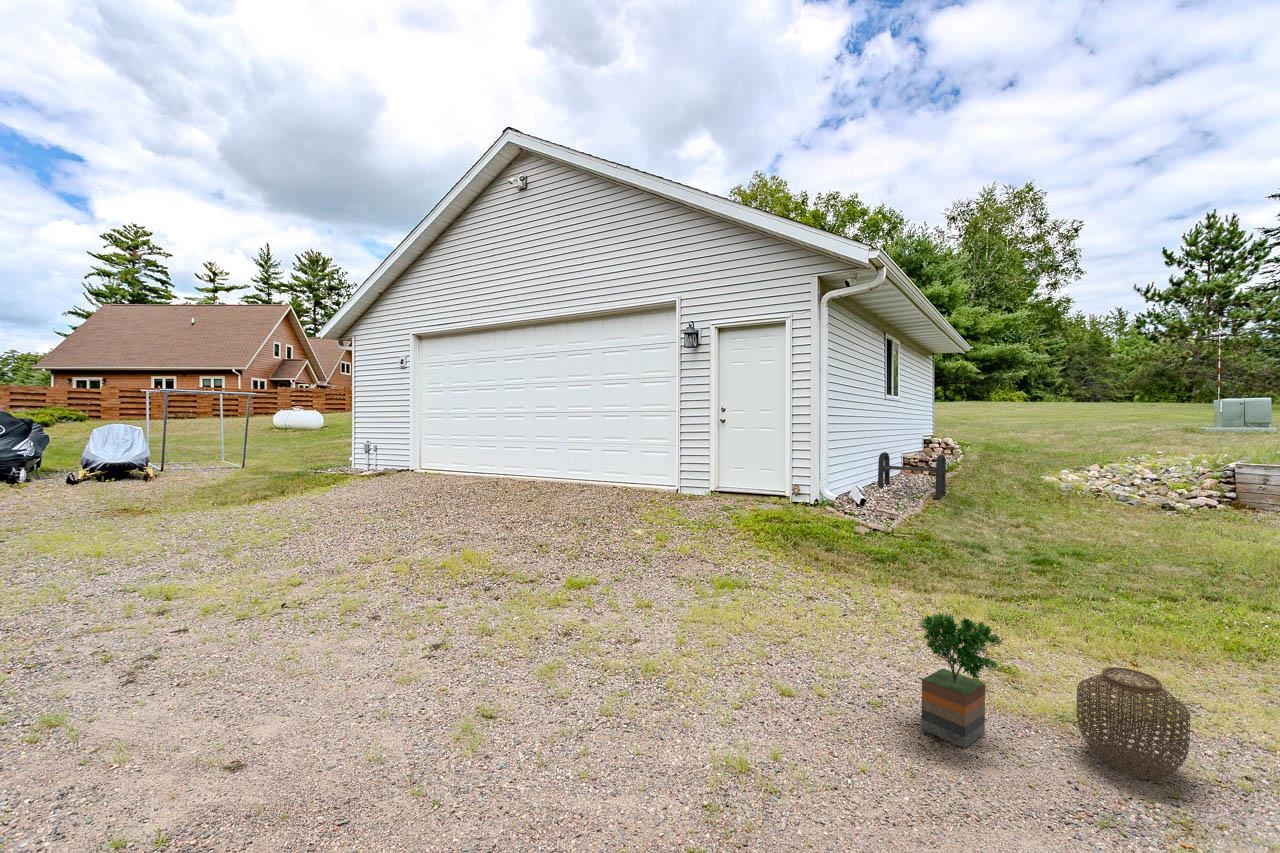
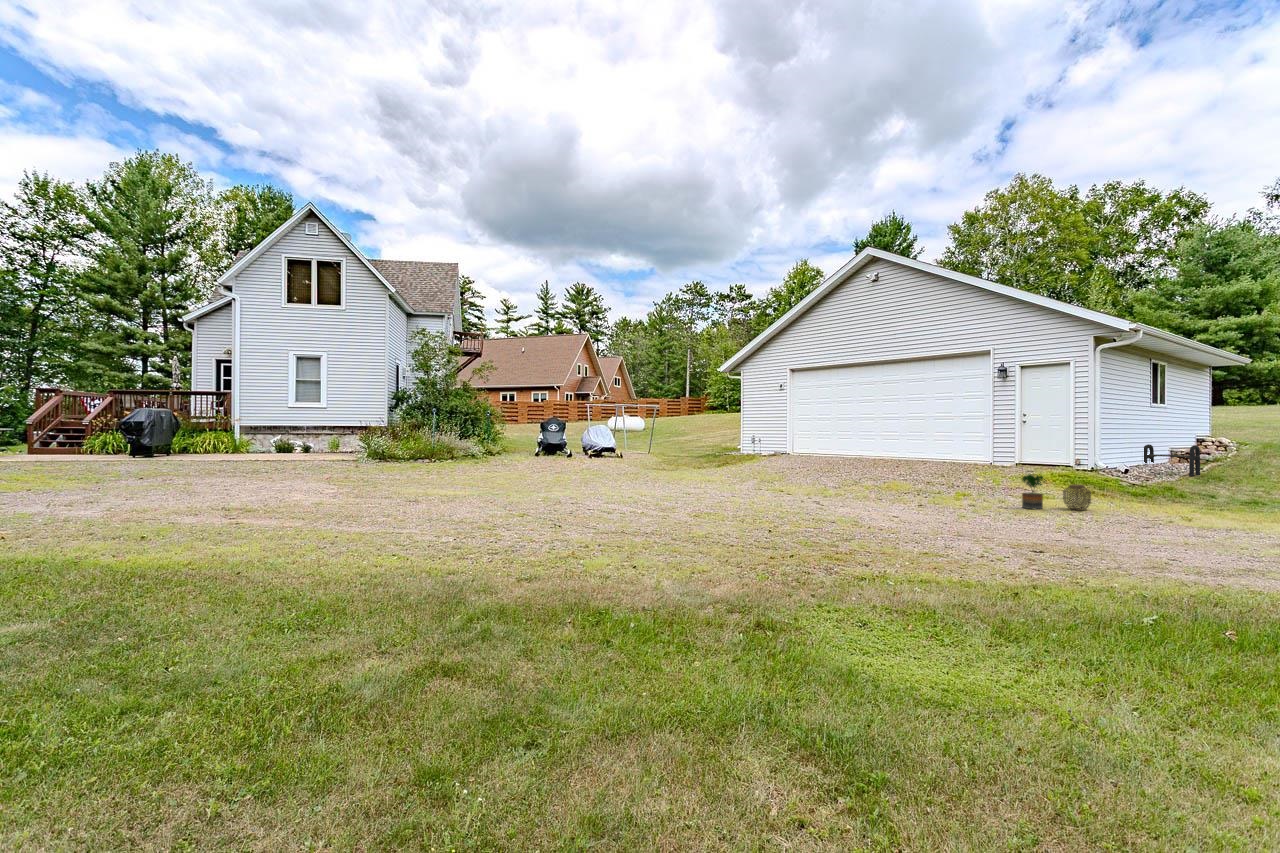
potted tree: present [921,613,1003,748] -> present [1022,474,1046,509]
woven basket: present [1076,667,1190,780] -> present [1063,485,1091,510]

